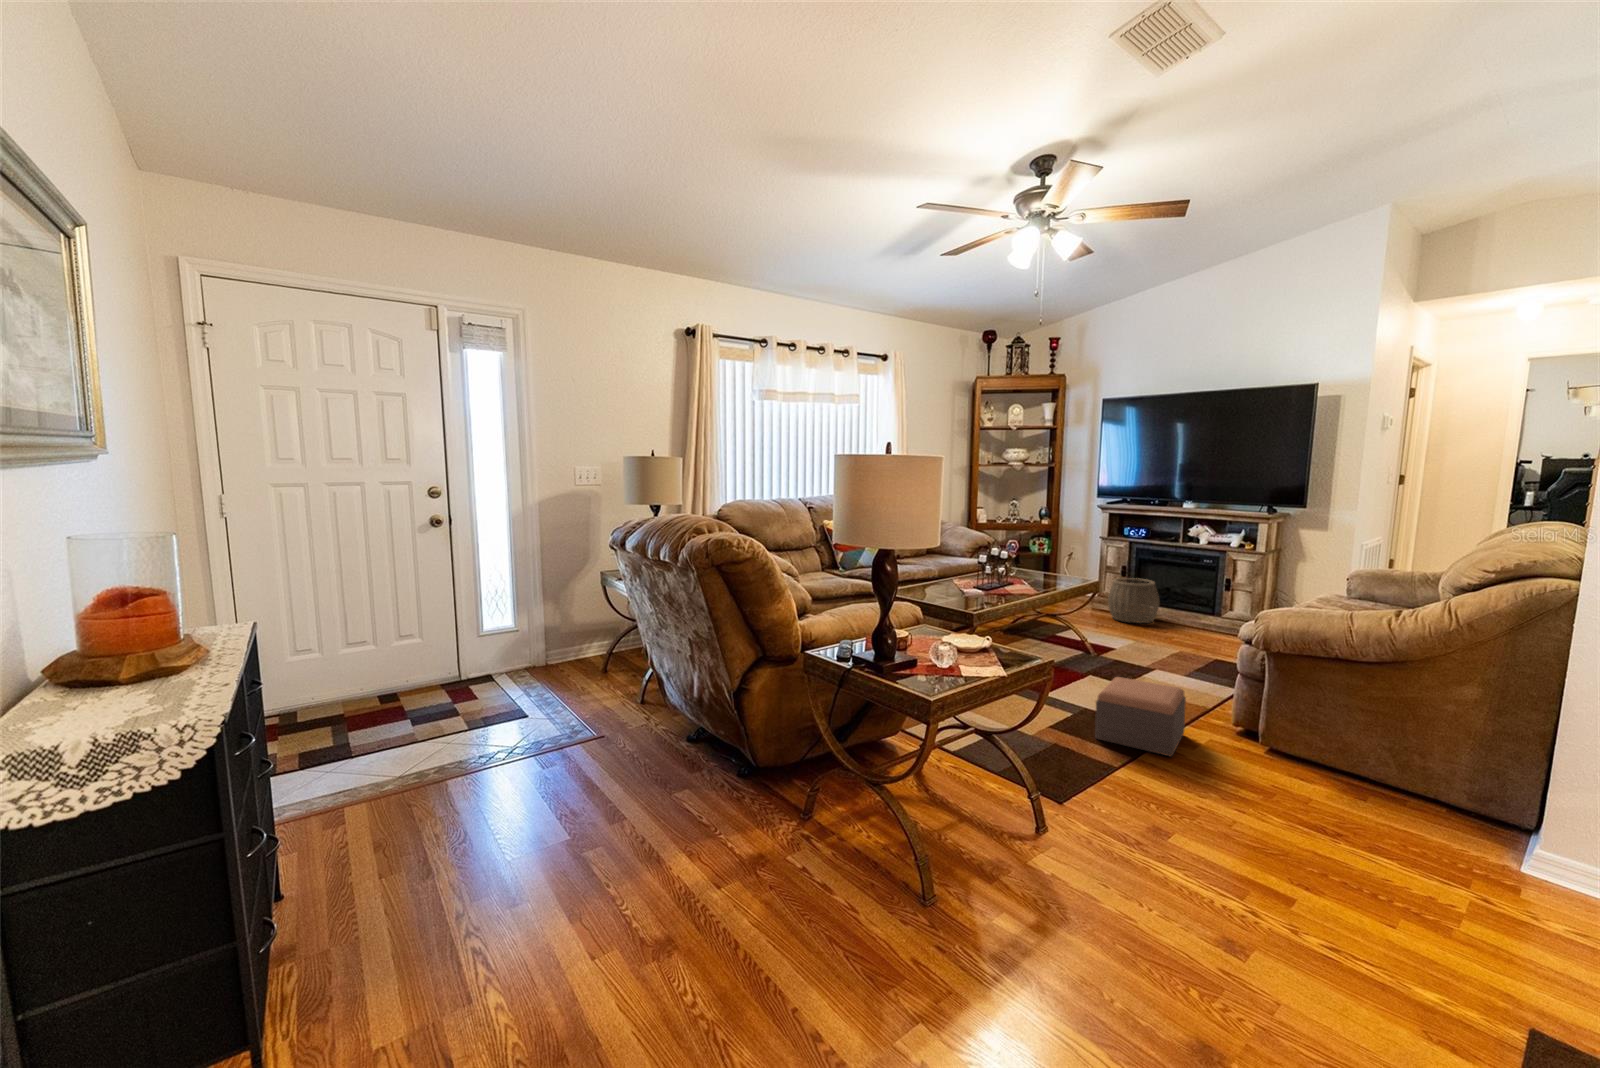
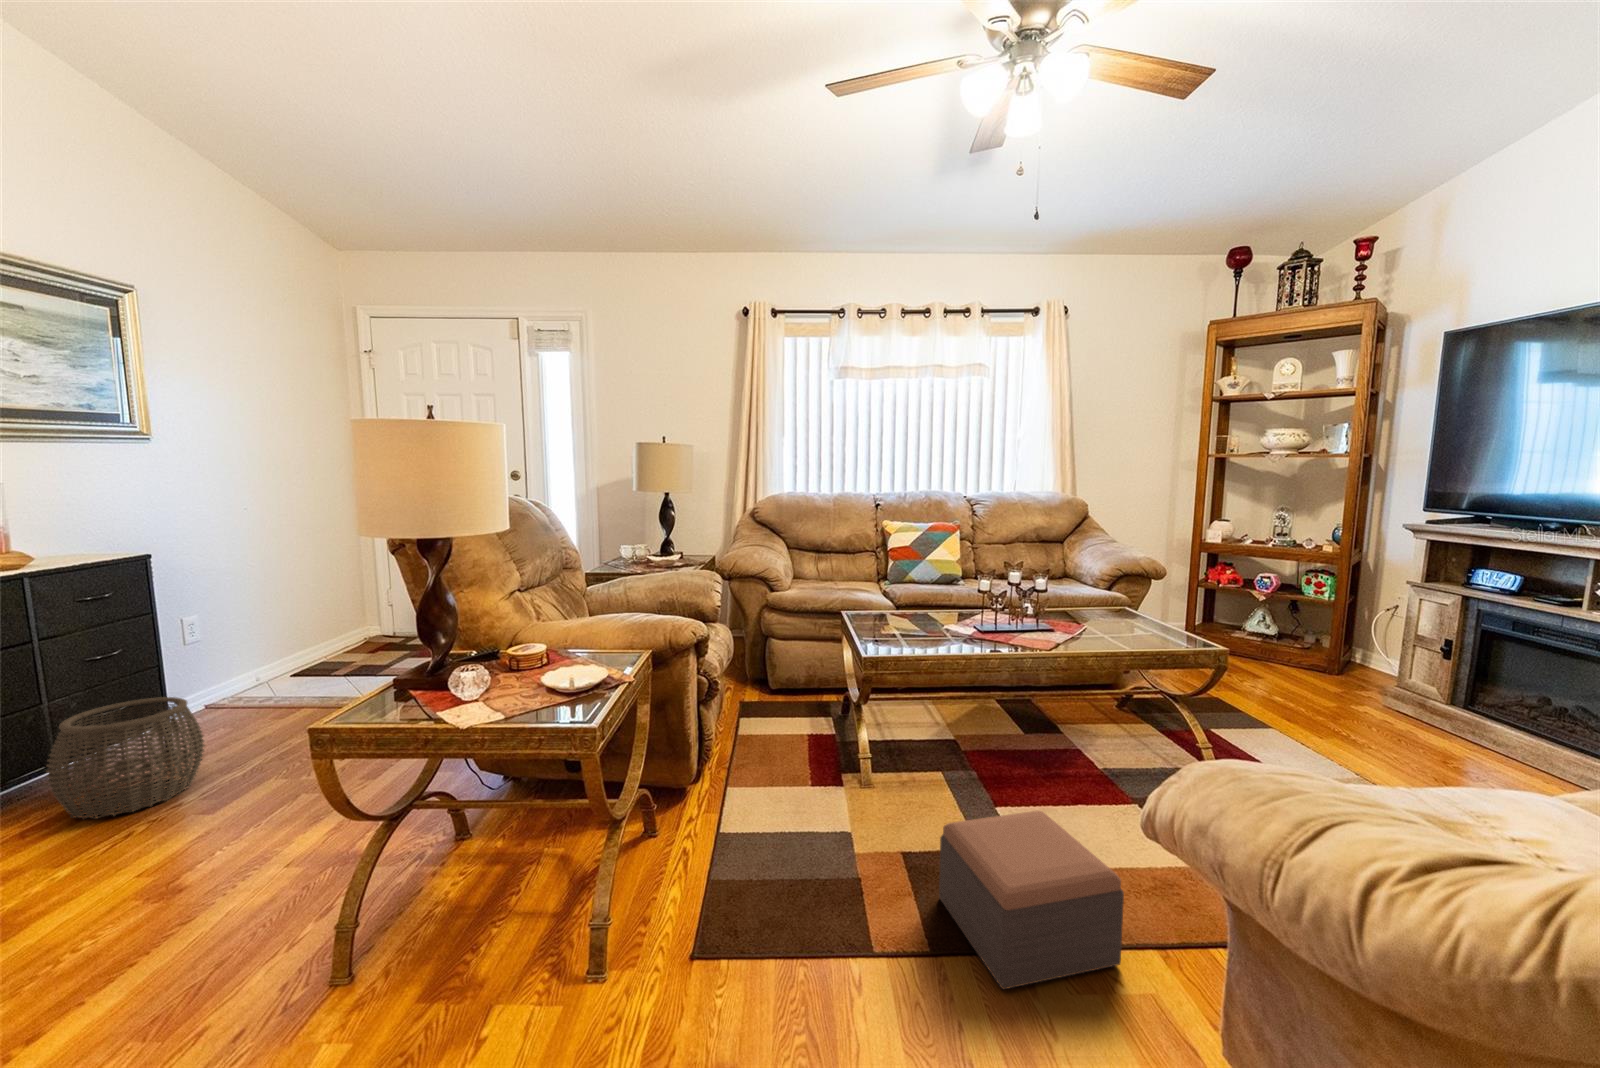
woven basket: present [1108,578,1159,623] -> present [46,697,204,819]

